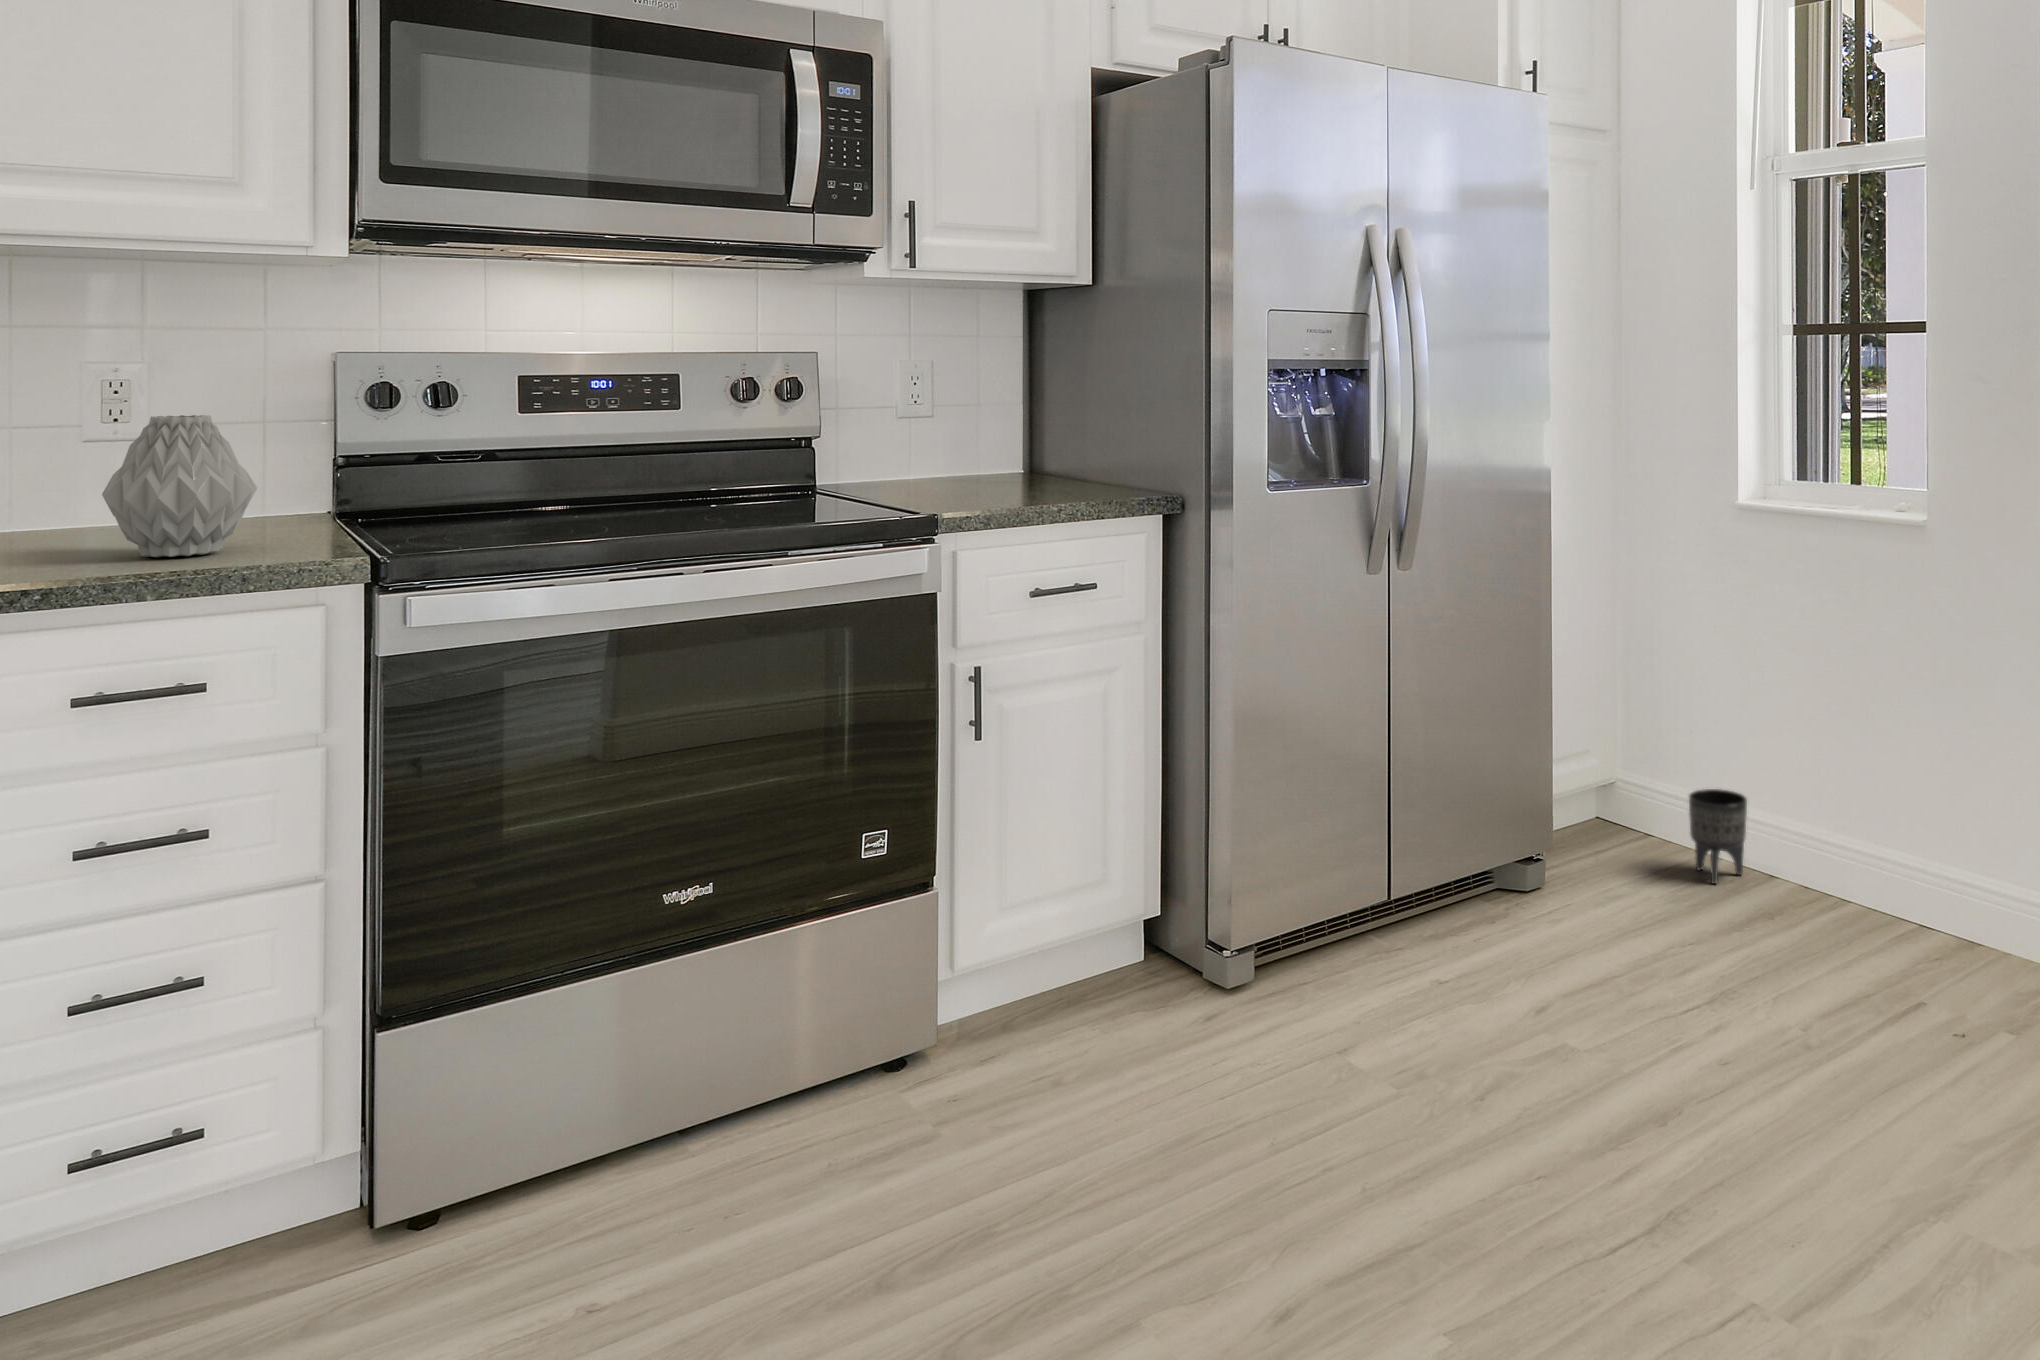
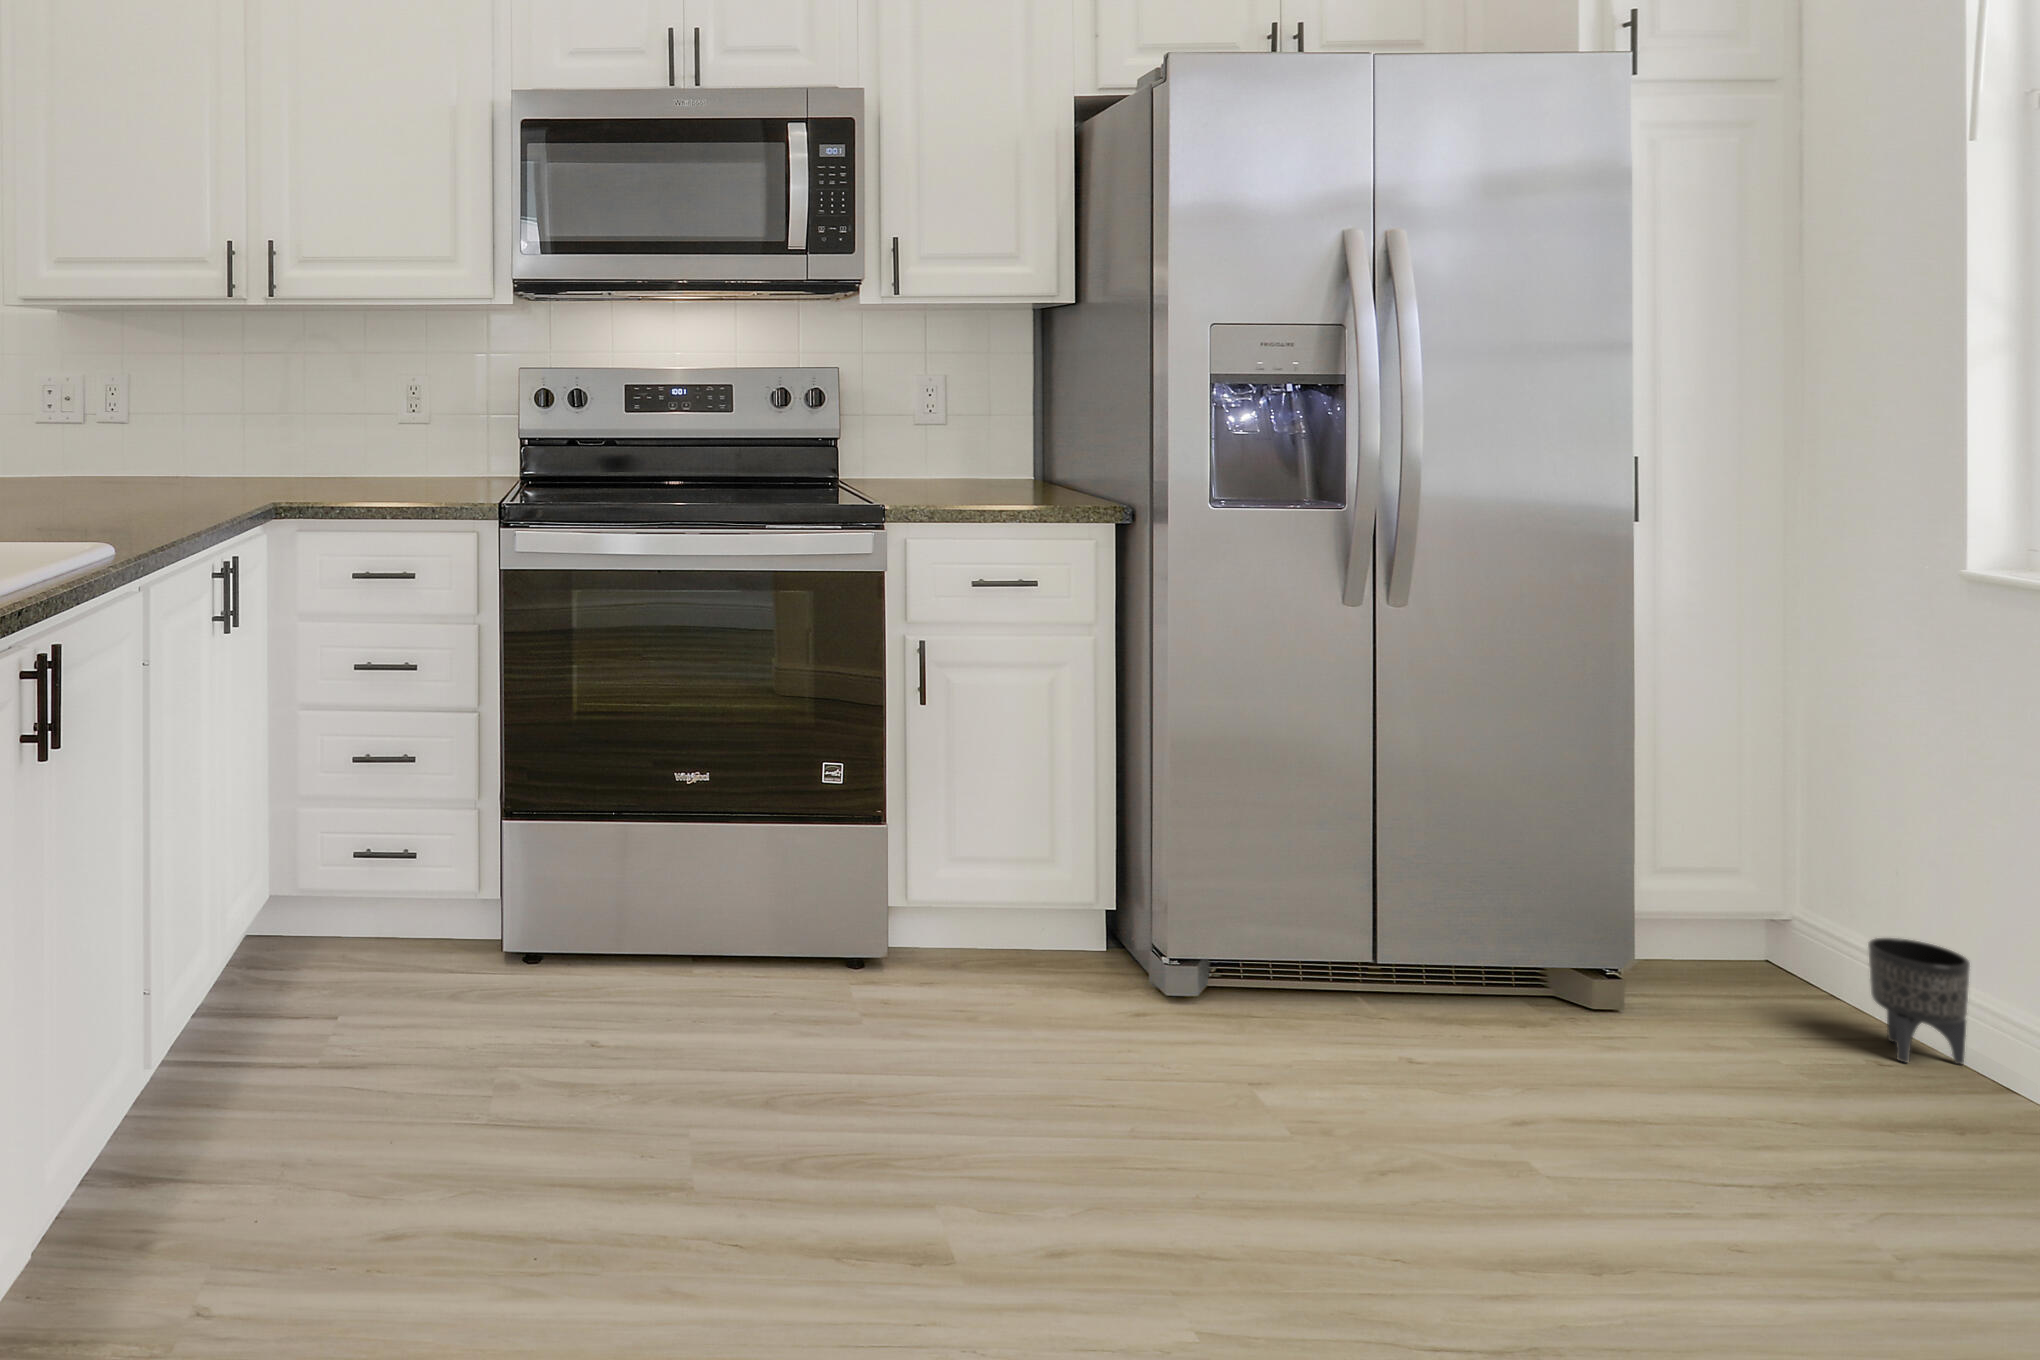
vase: present [102,415,257,558] -> none [365,409,442,498]

